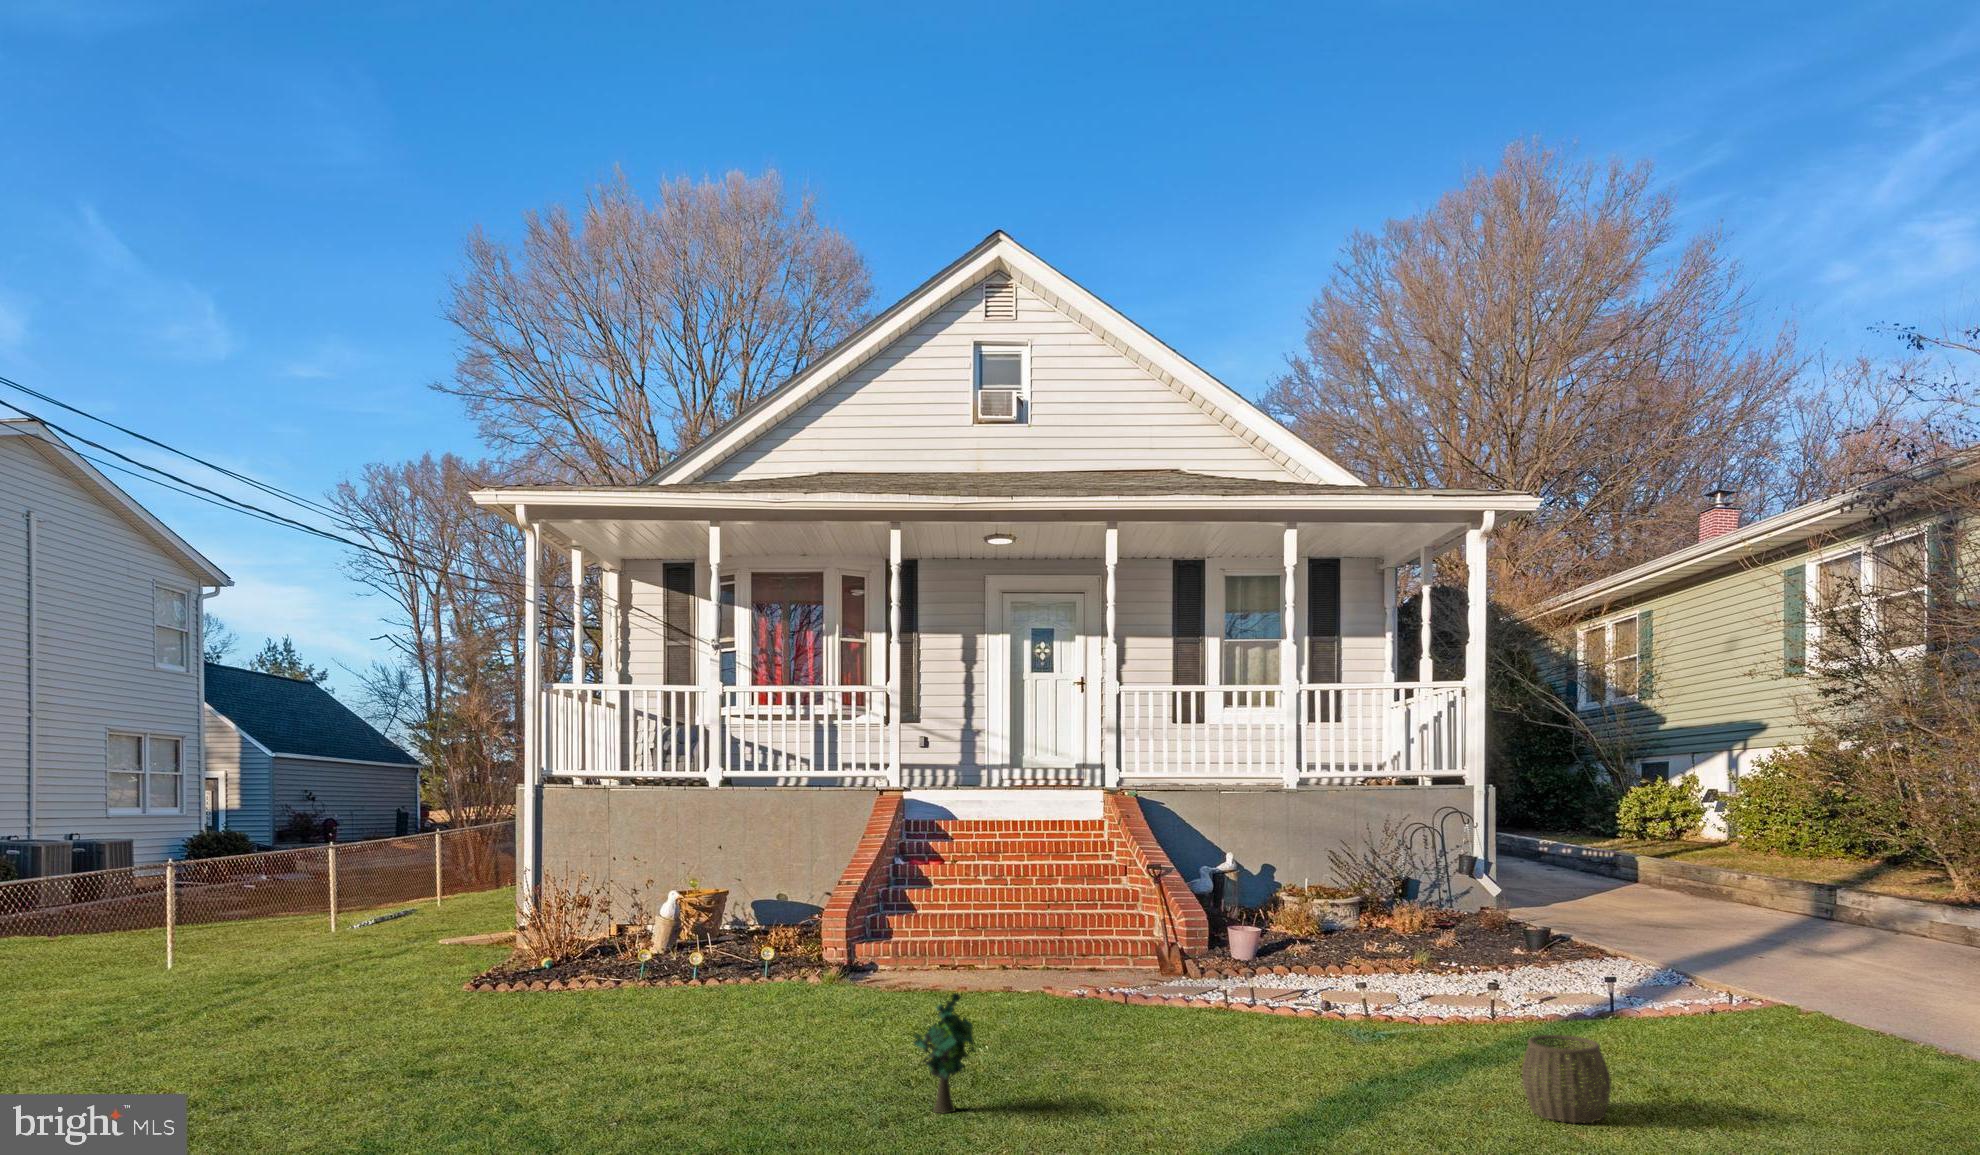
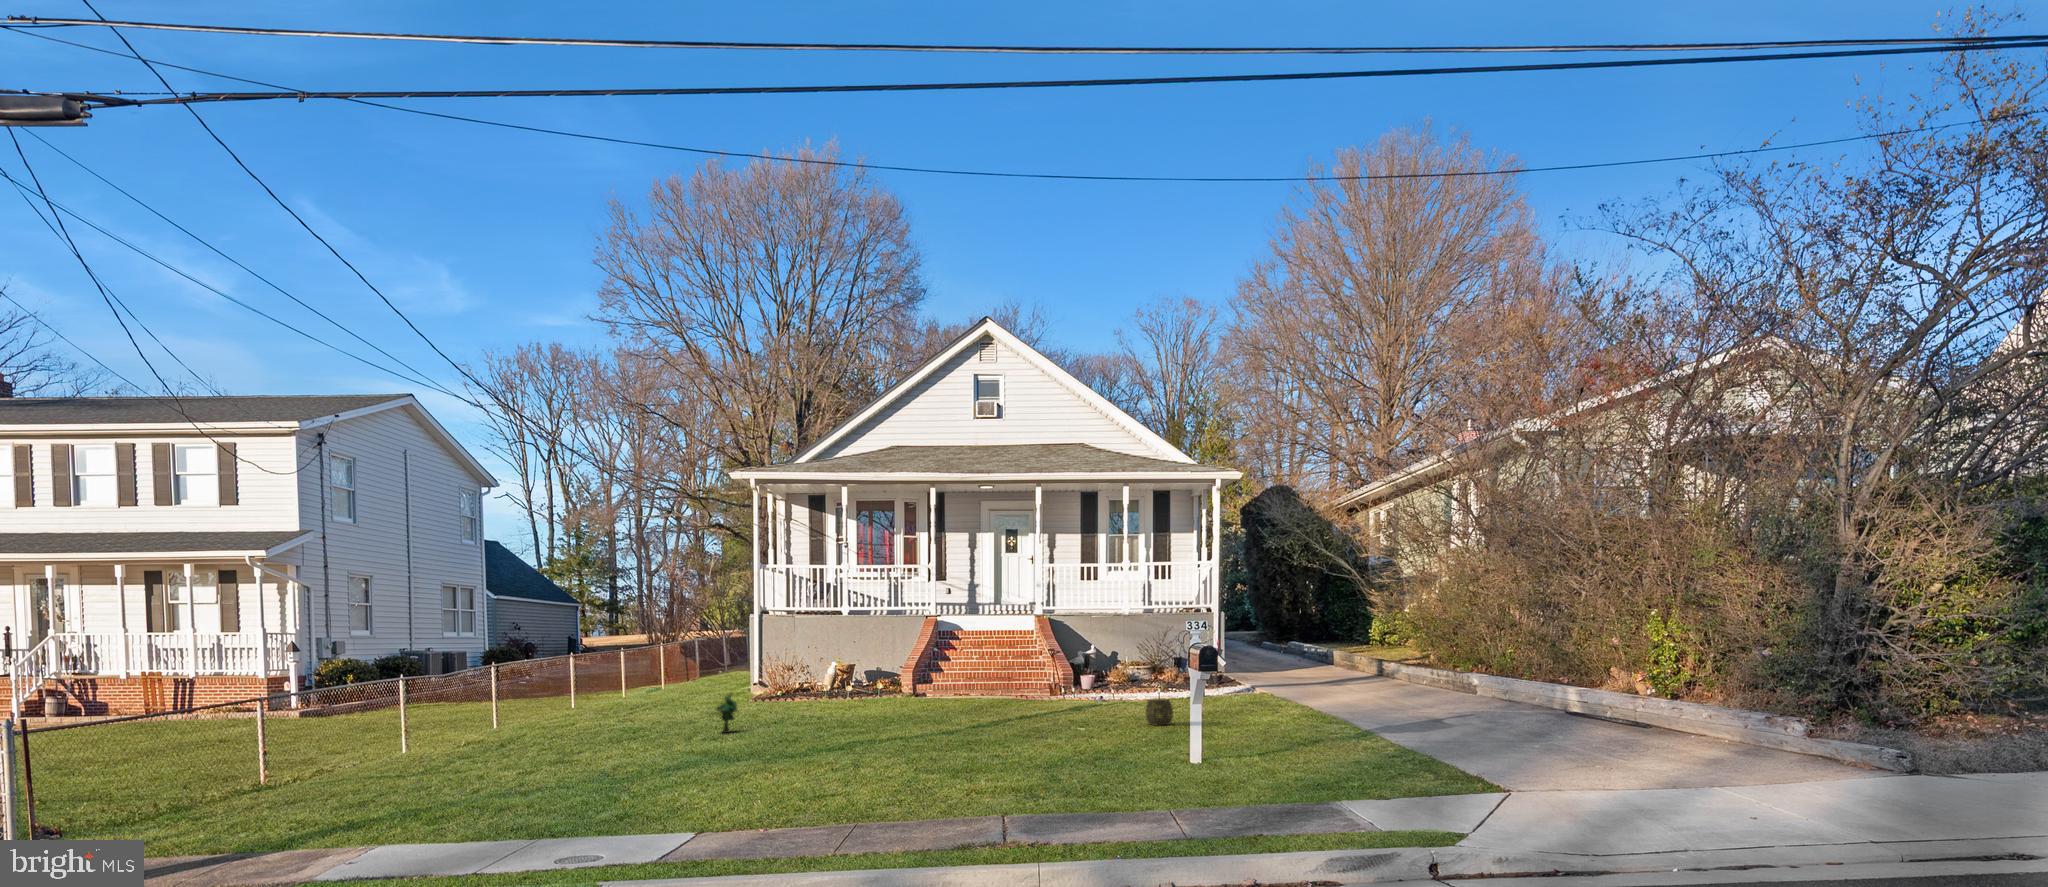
decorative plant: present [914,993,976,1113] -> present [716,693,737,733]

